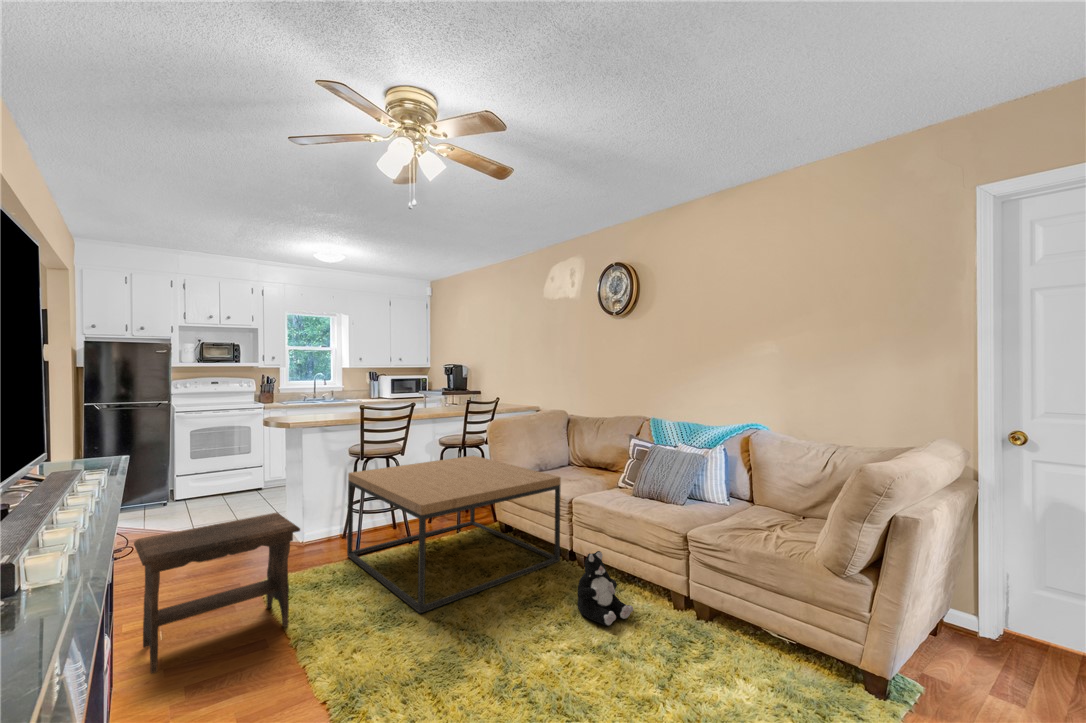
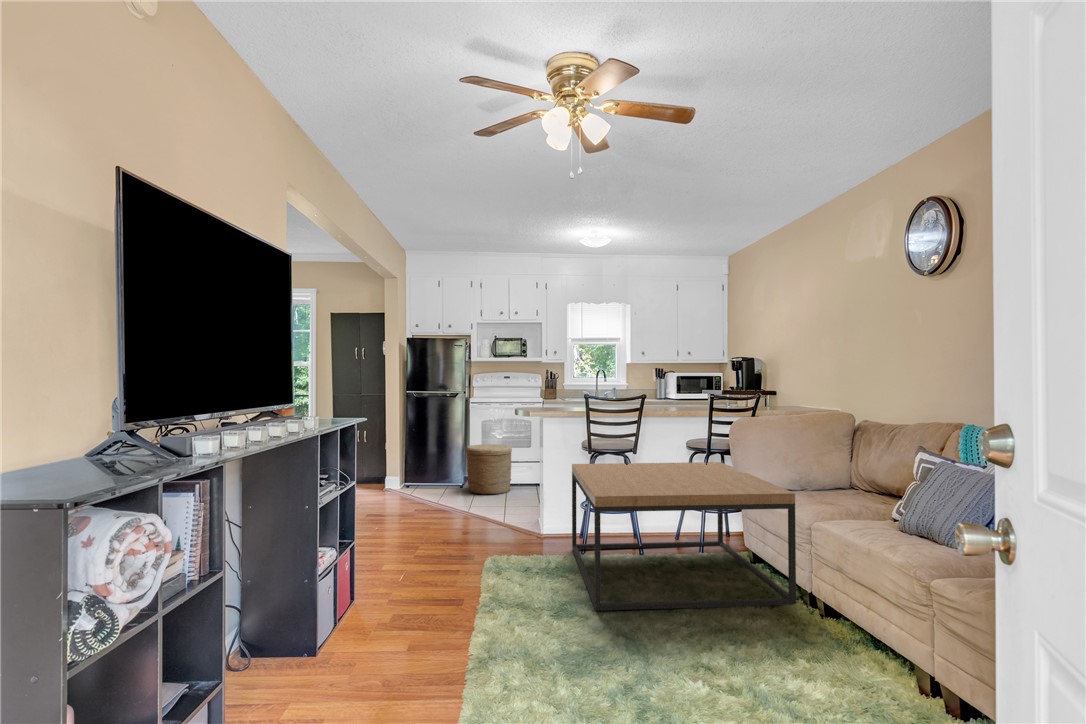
woven basket: none [164,456,226,516] -> present [466,444,512,495]
footstool: present [134,513,300,673] -> none [382,488,497,594]
plush toy: present [577,551,633,625] -> none [761,588,837,684]

